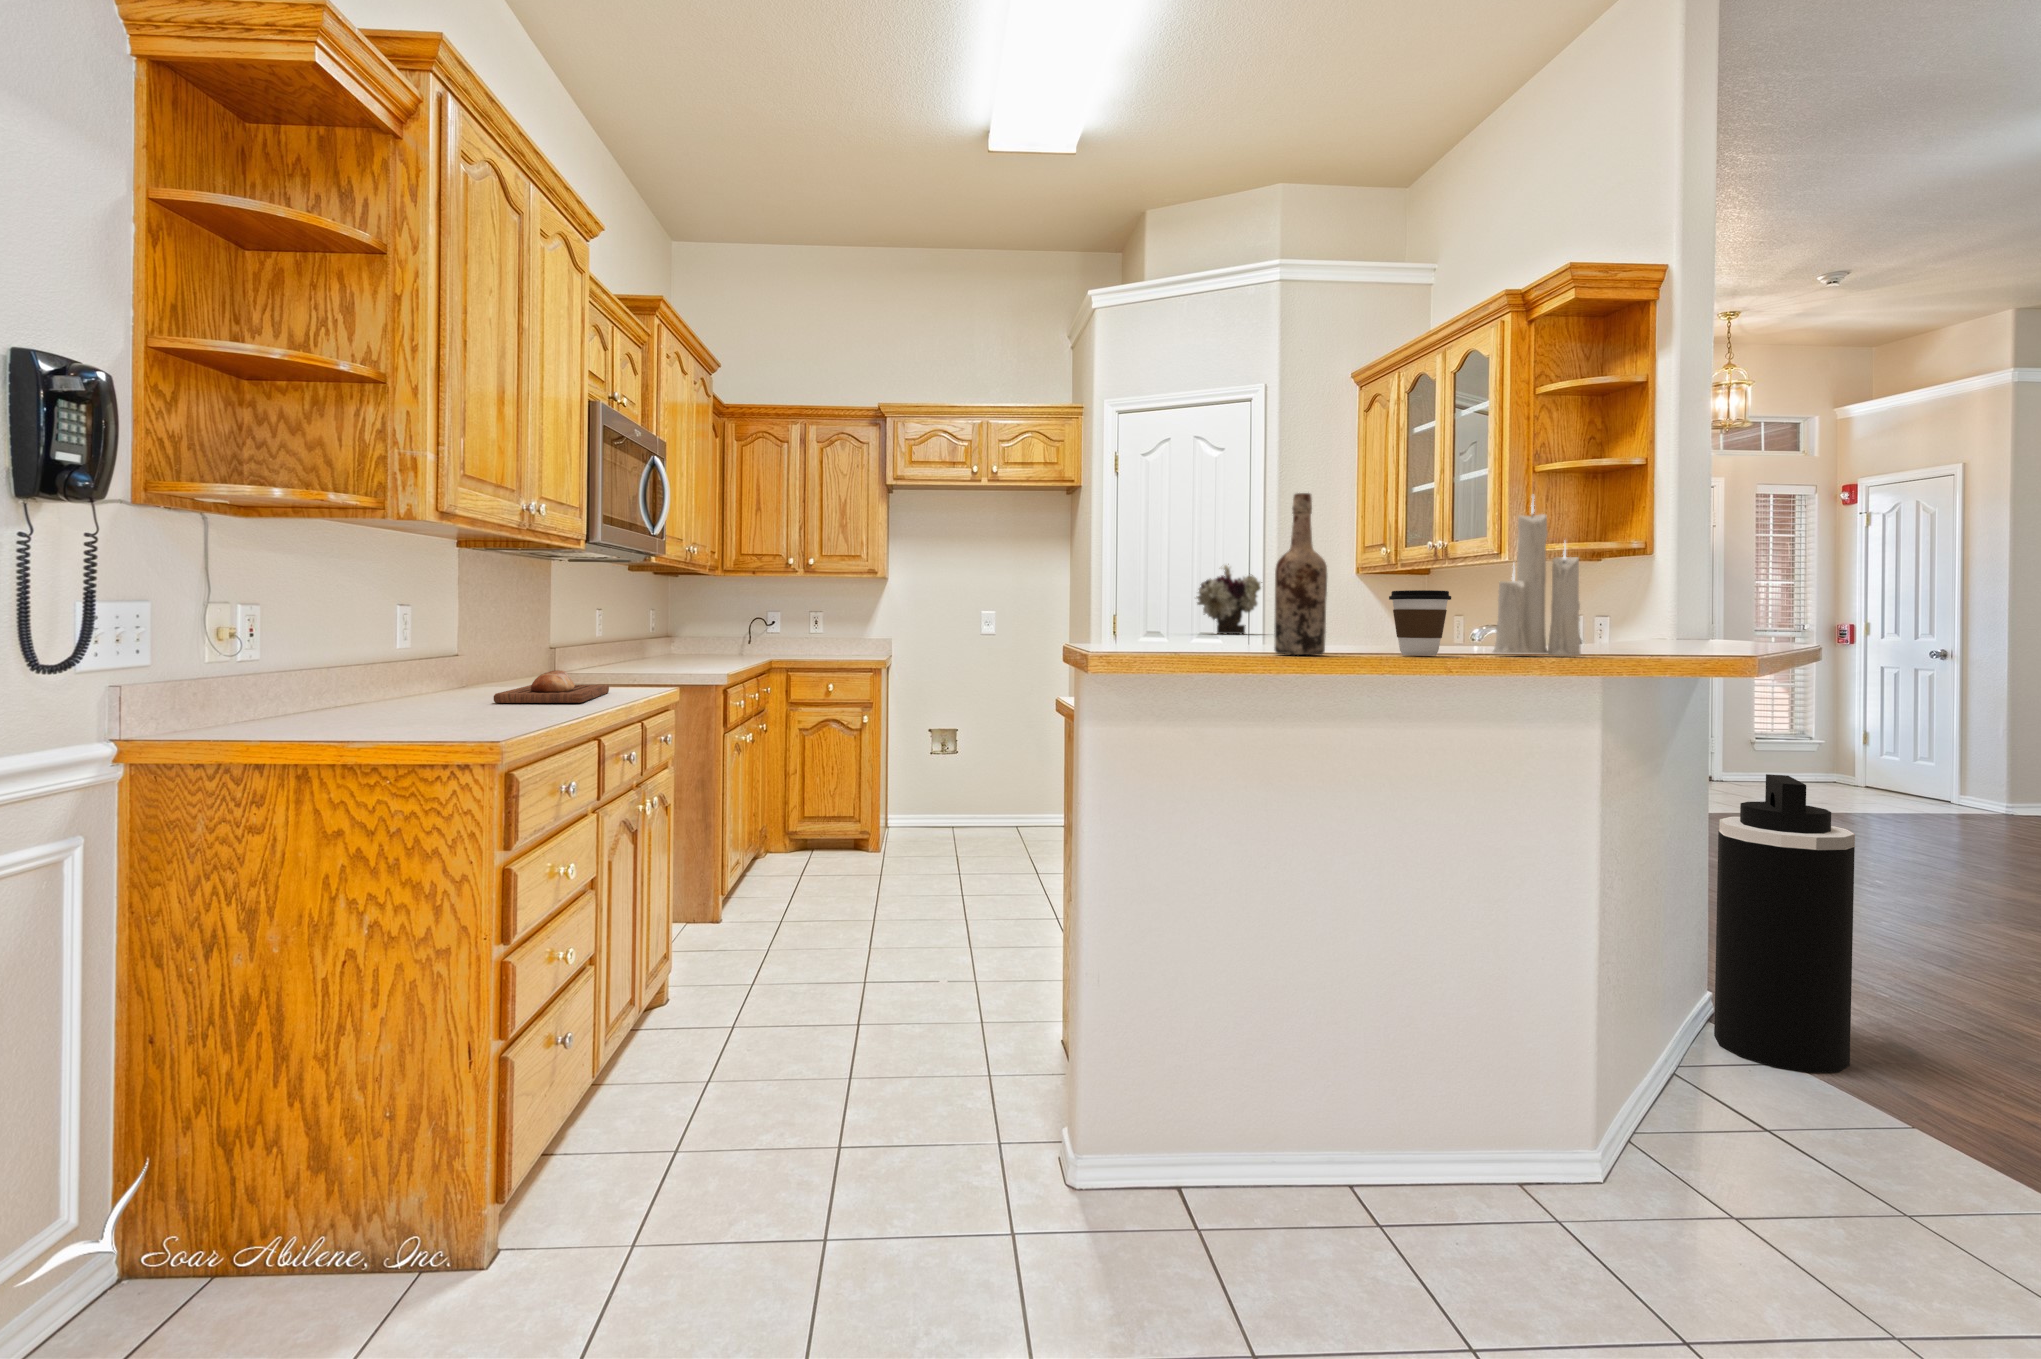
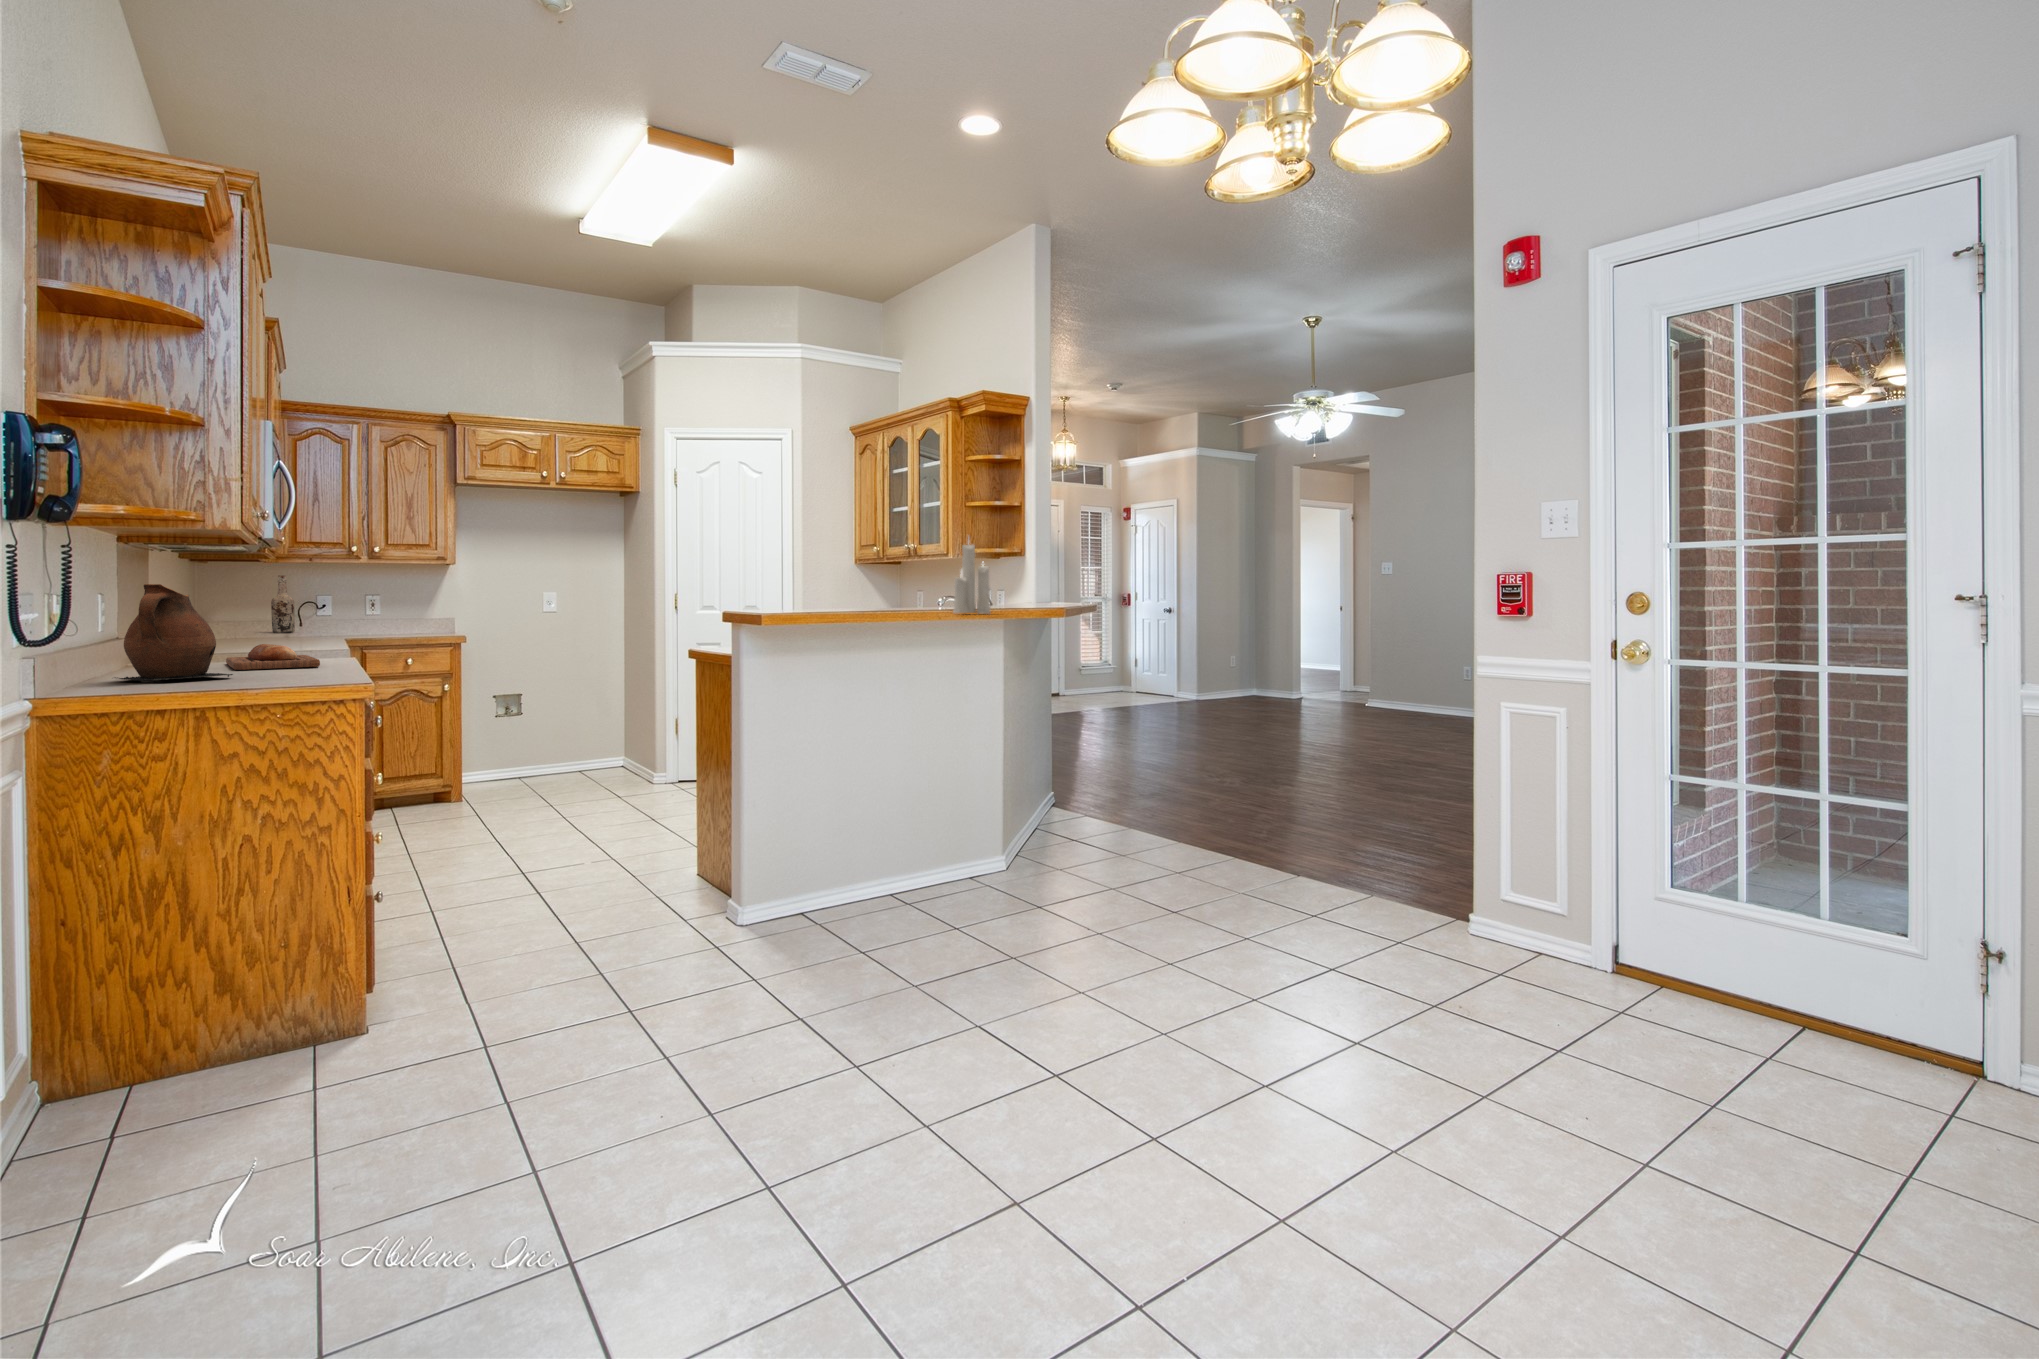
wine bottle: present [1274,493,1327,655] -> present [271,575,295,633]
flower arrangement: present [1197,564,1262,634] -> none [745,556,796,607]
coffee cup: present [1389,590,1451,655] -> none [904,582,934,615]
ceramic pitcher: none [323,594,441,717] -> present [115,584,233,681]
trash can: present [1714,774,1855,1073] -> none [1054,674,1109,818]

